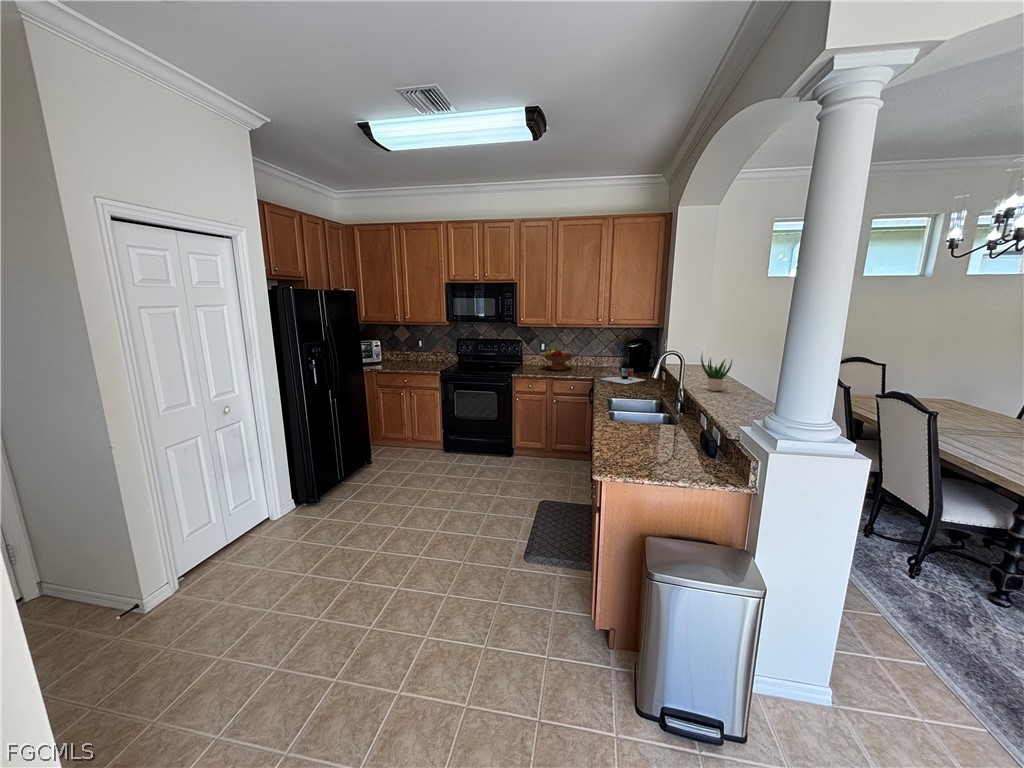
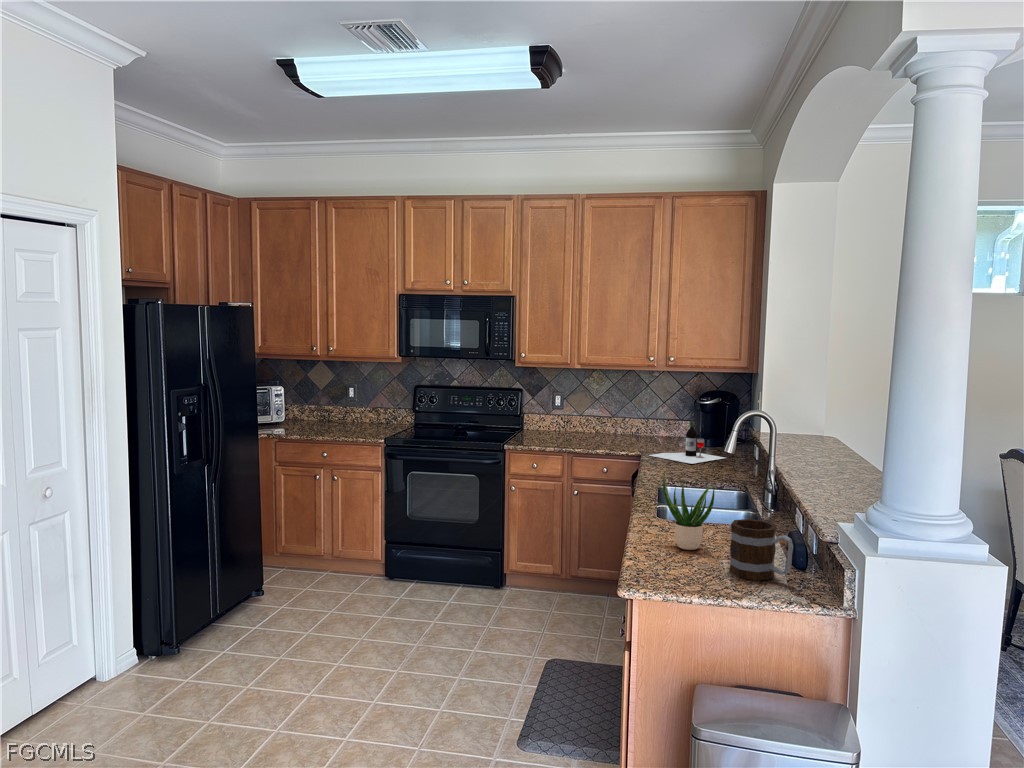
fruit bowl: present [543,349,574,370] -> none [557,404,609,440]
potted plant: present [701,355,732,391] -> present [663,471,714,550]
mug: none [664,425,710,466] -> present [729,519,793,581]

